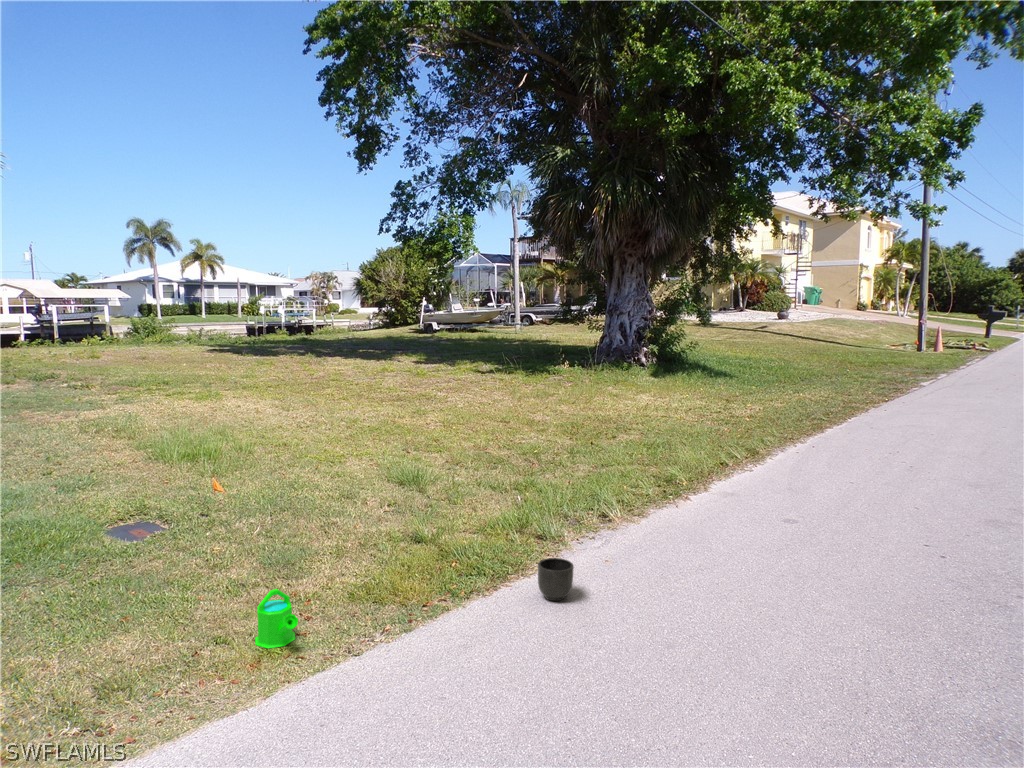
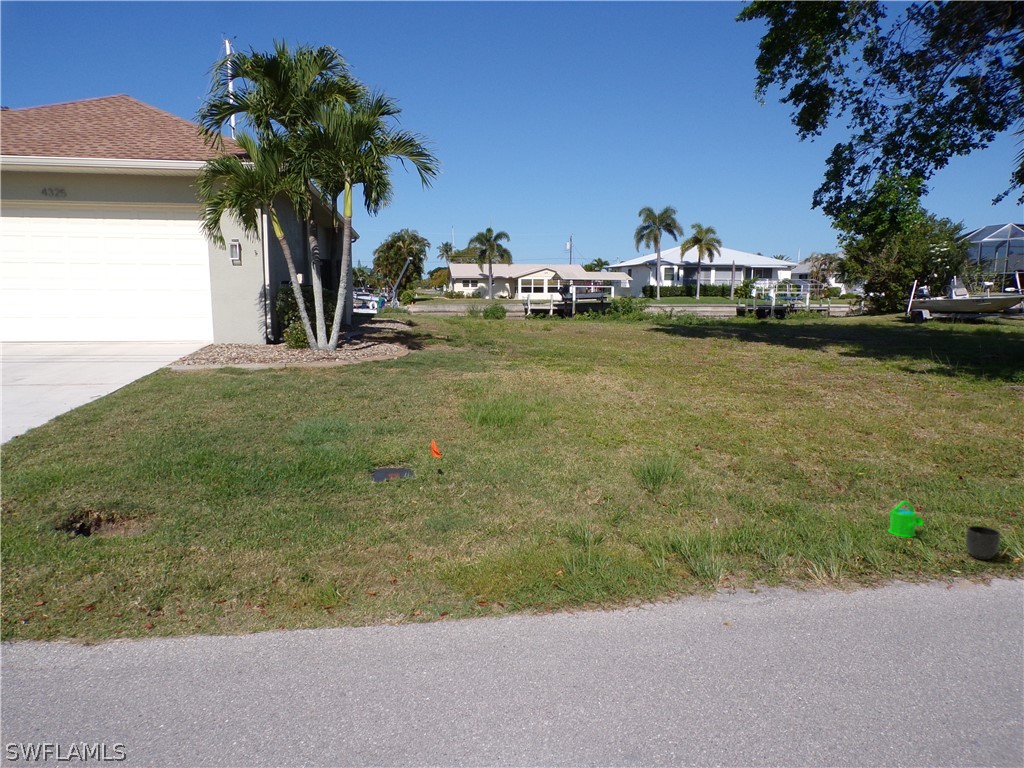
watering can: present [255,589,298,648] -> present [888,501,923,537]

